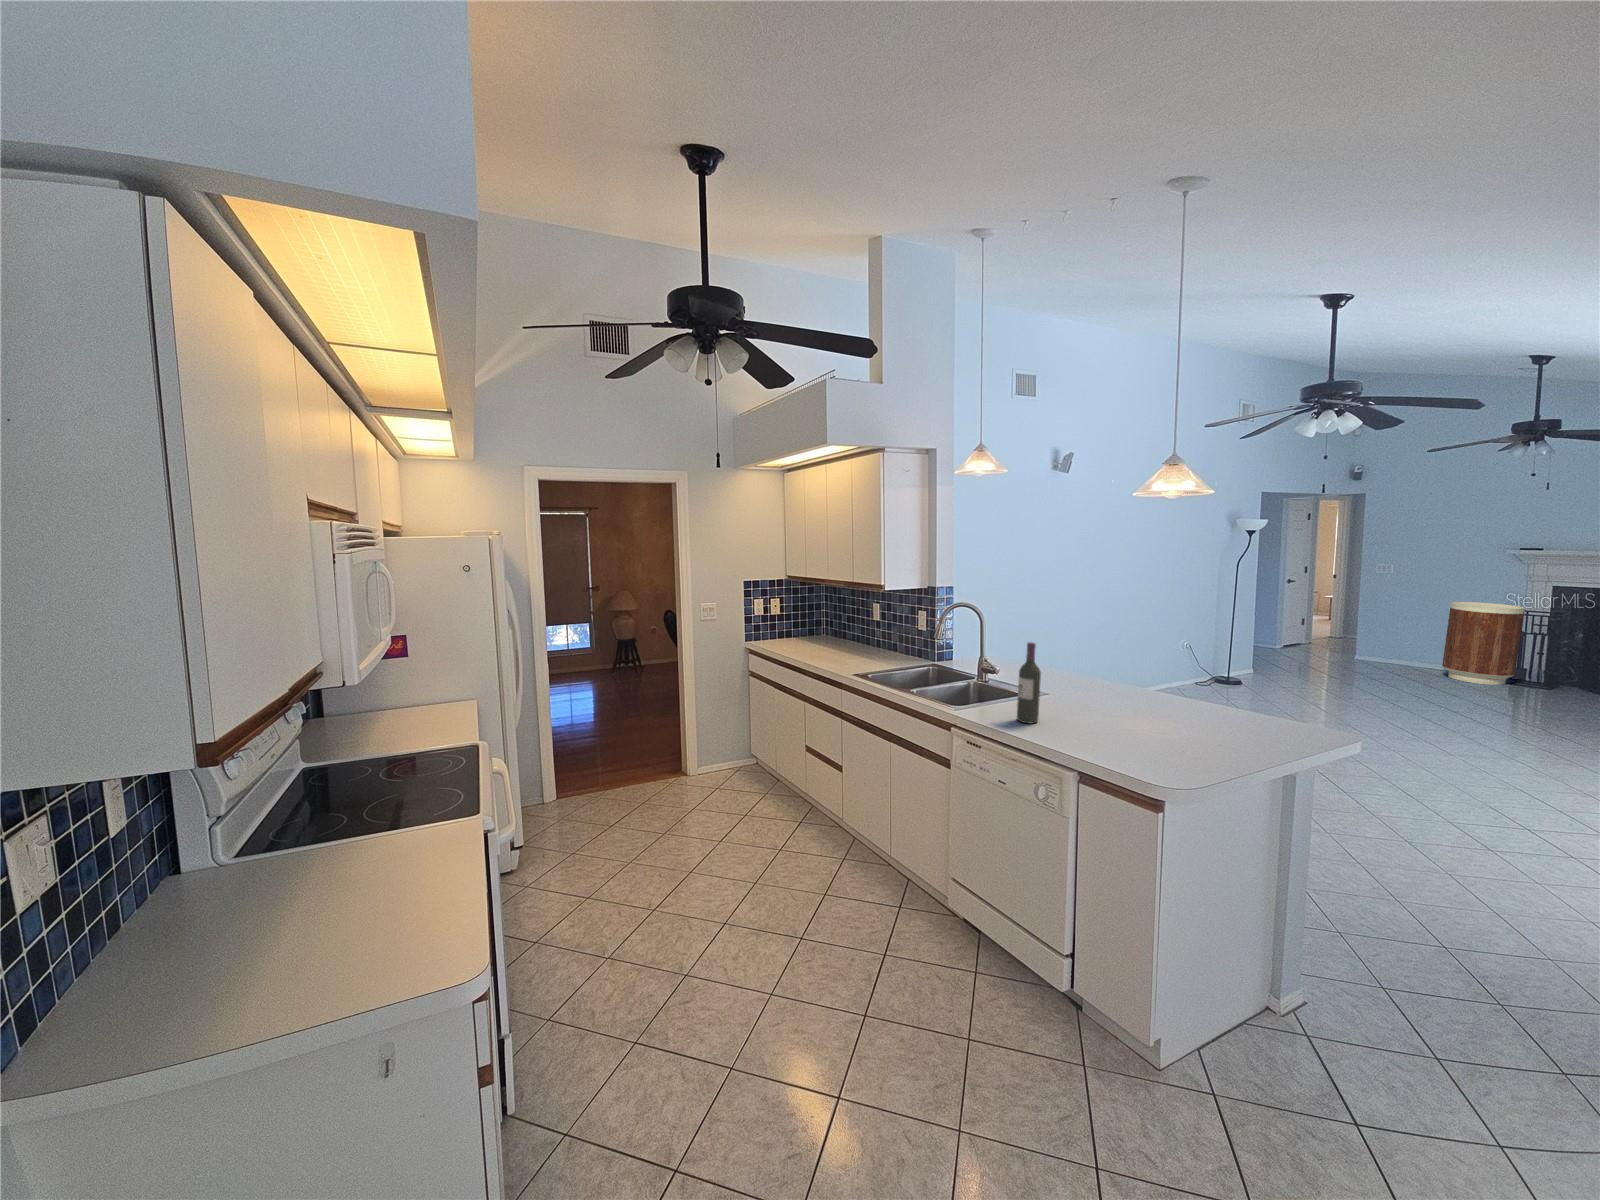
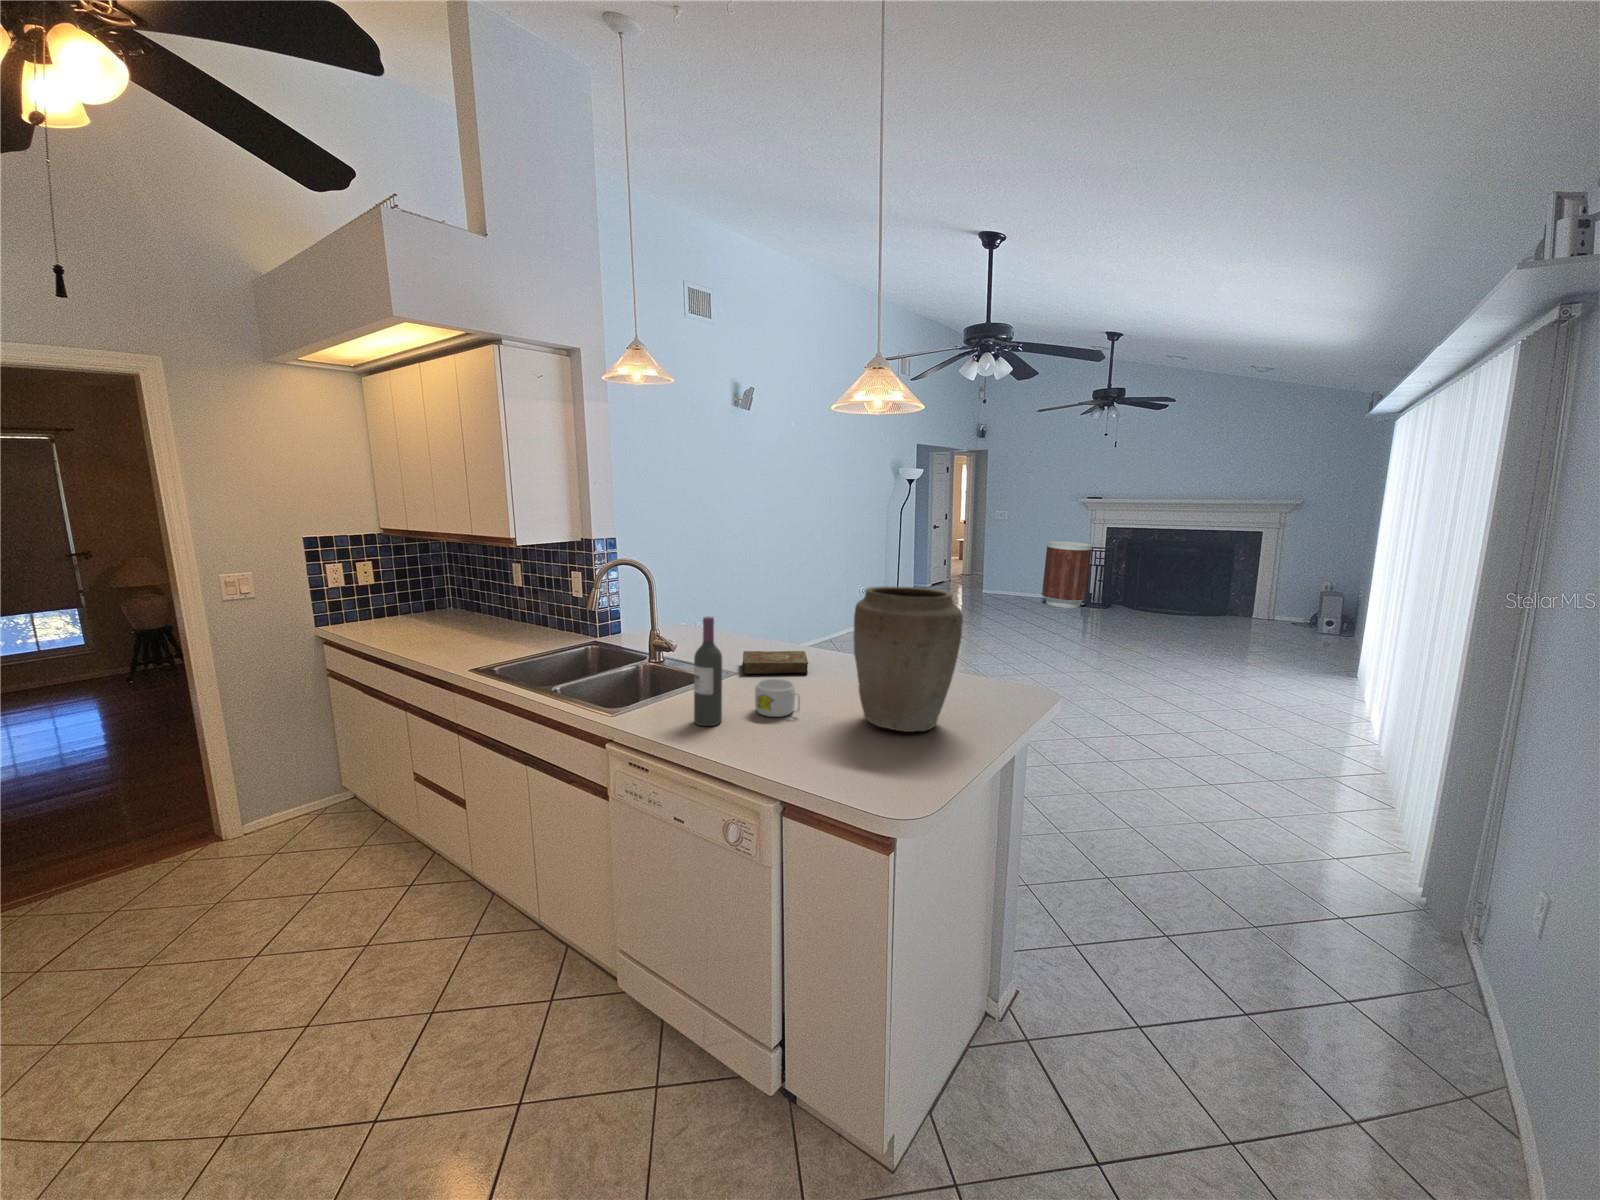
vase: none [1152,627,1255,746] -> present [854,586,963,732]
book: none [1055,678,1114,699] -> present [743,651,808,674]
mug: none [1065,695,1104,724] -> present [755,678,800,717]

